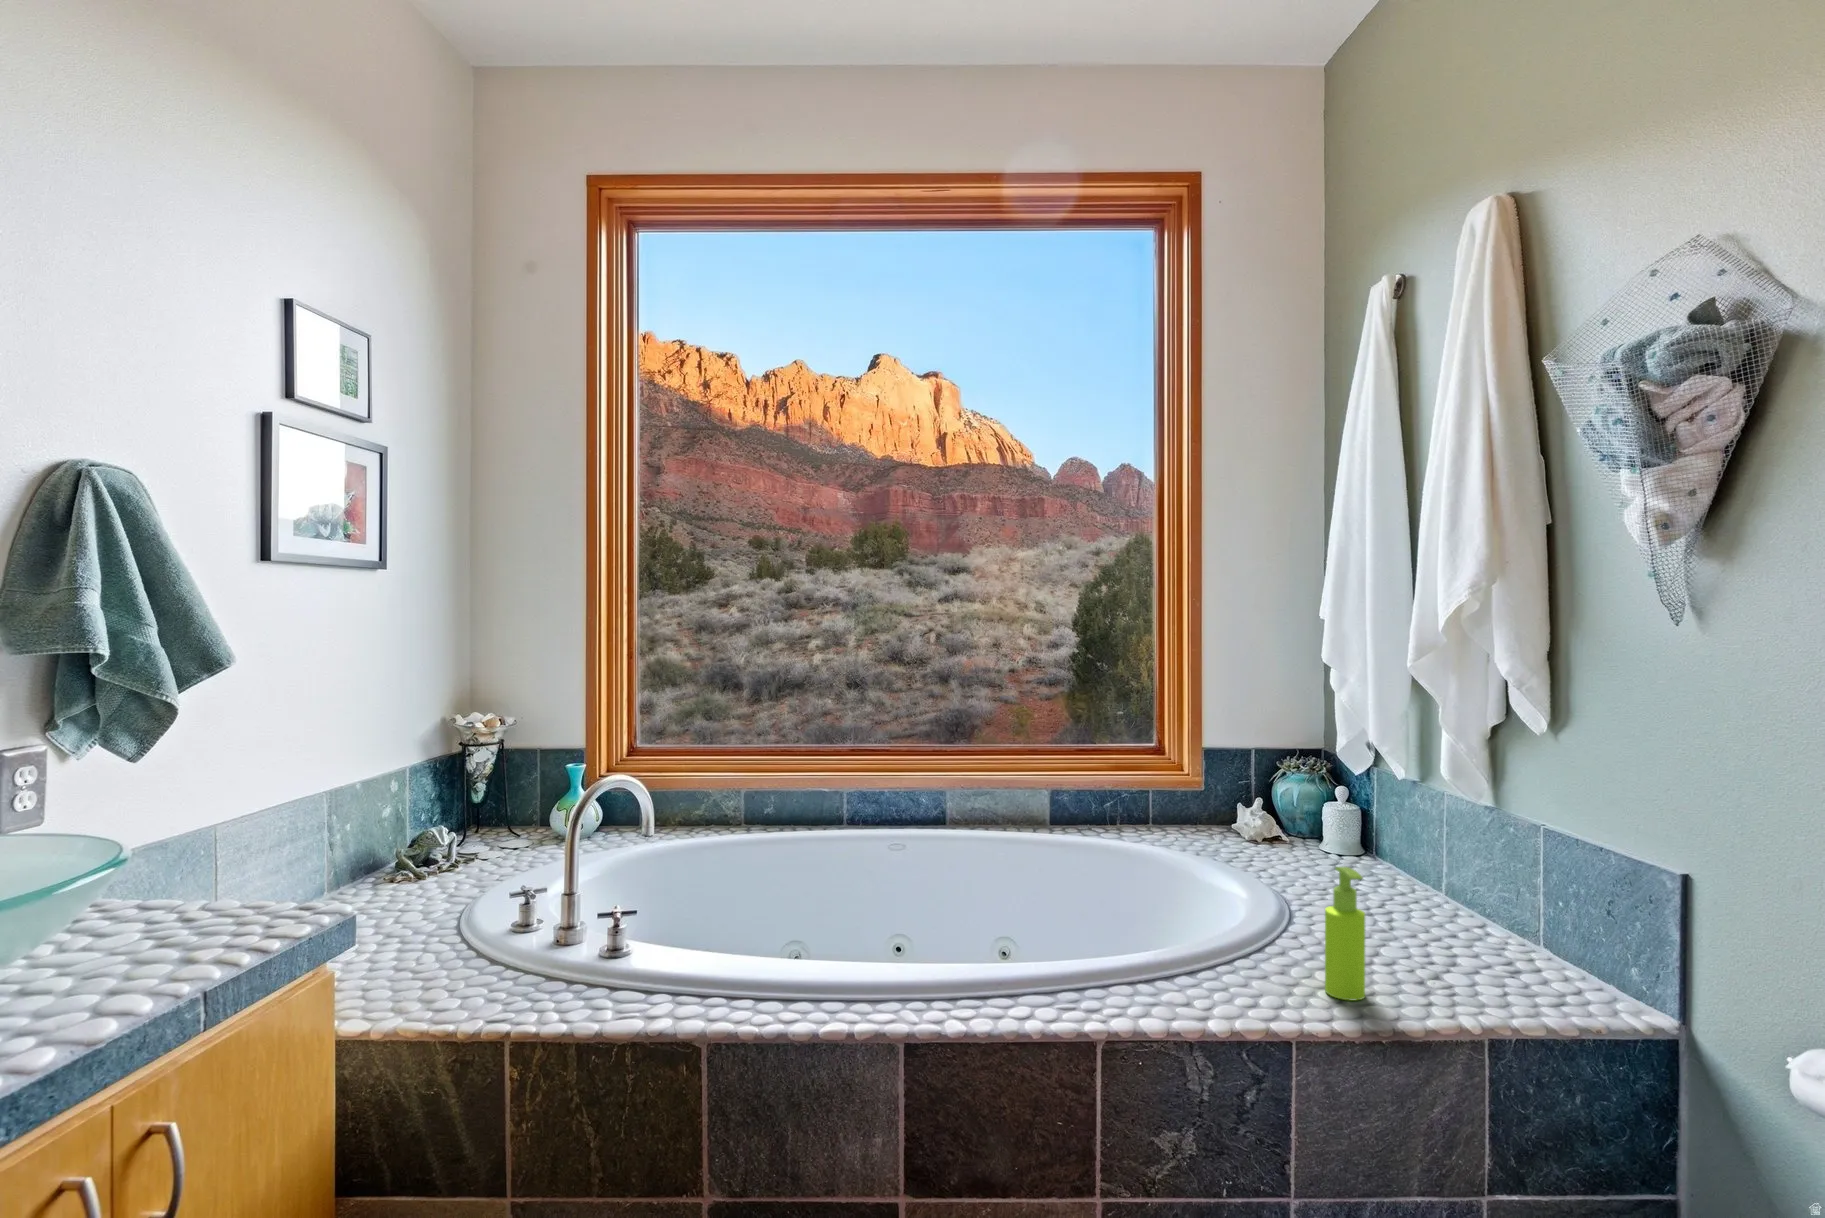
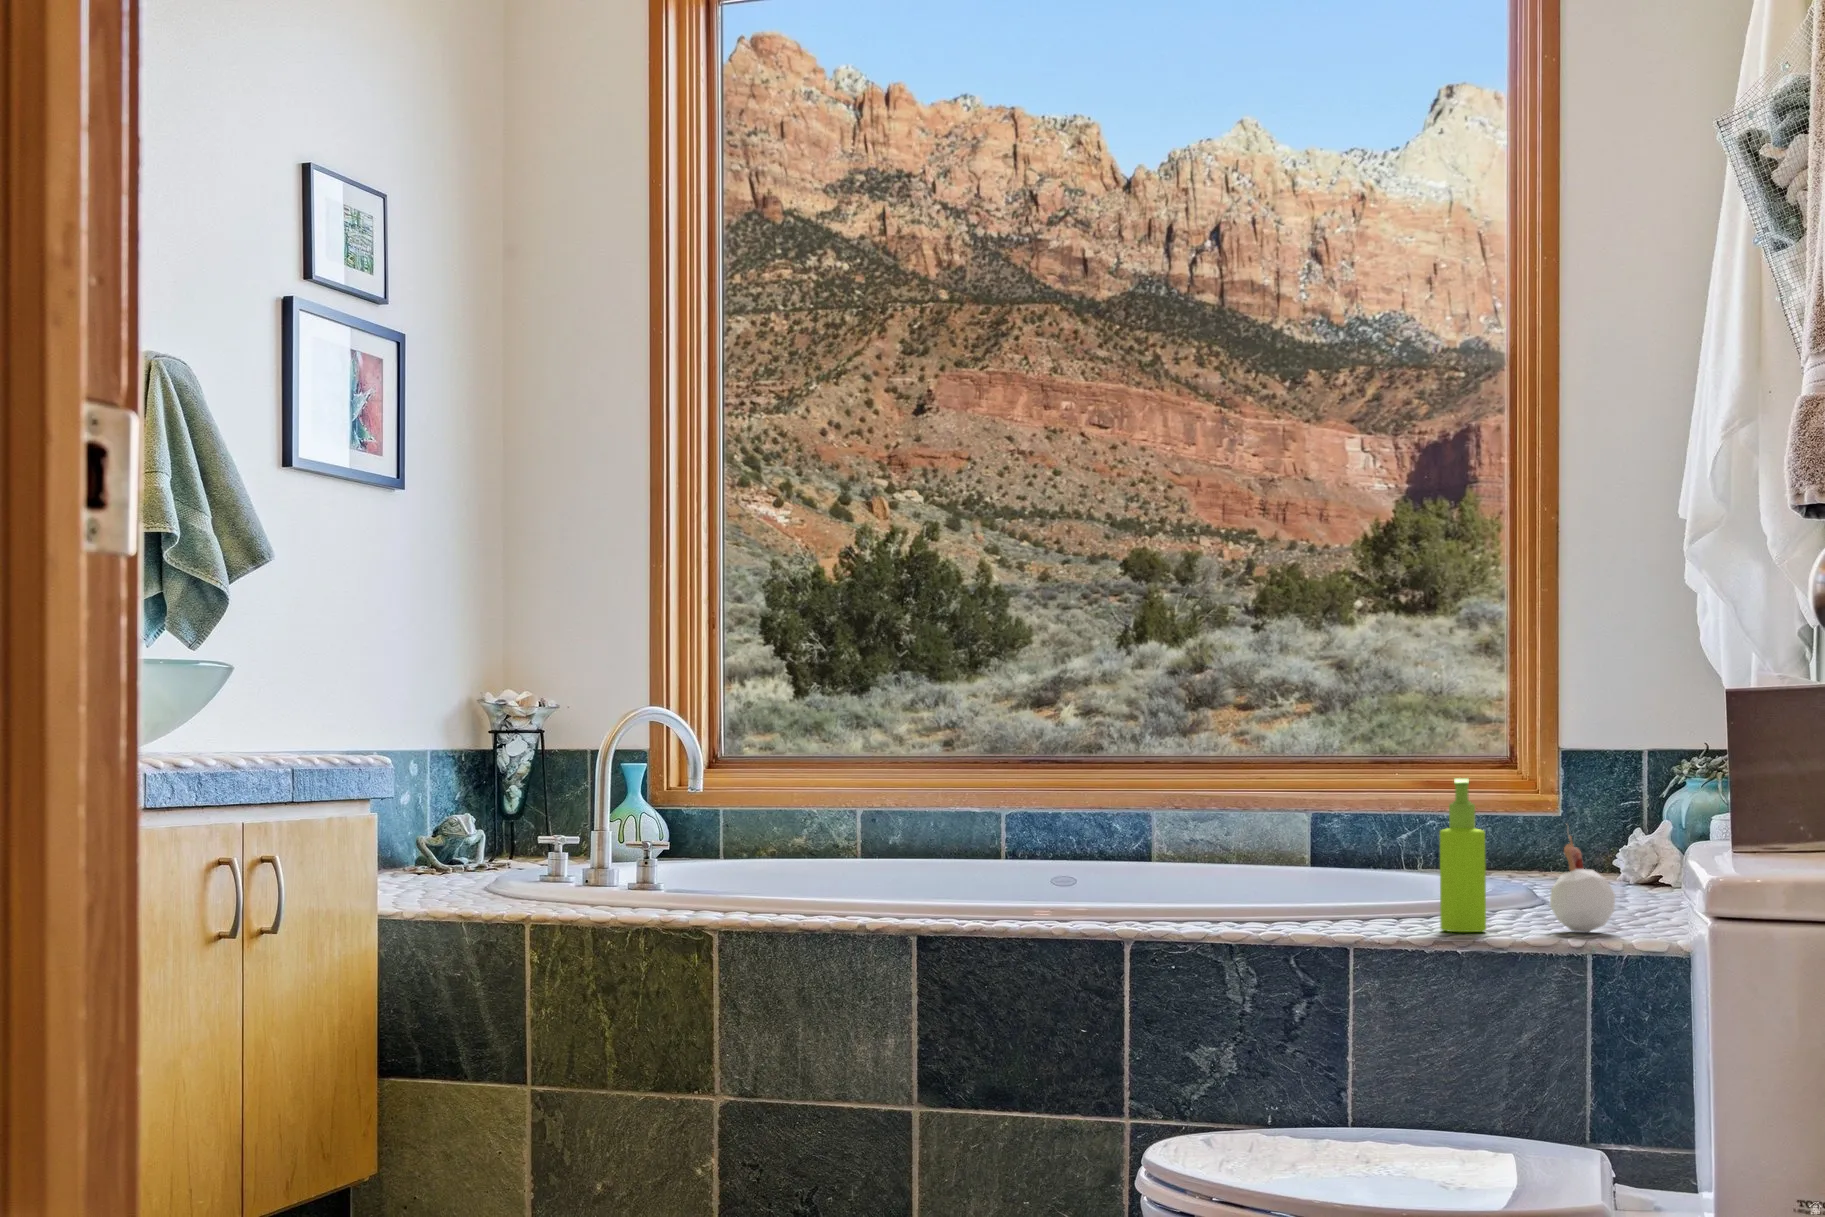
candle: none [1402,893,1459,988] -> present [1550,824,1615,932]

